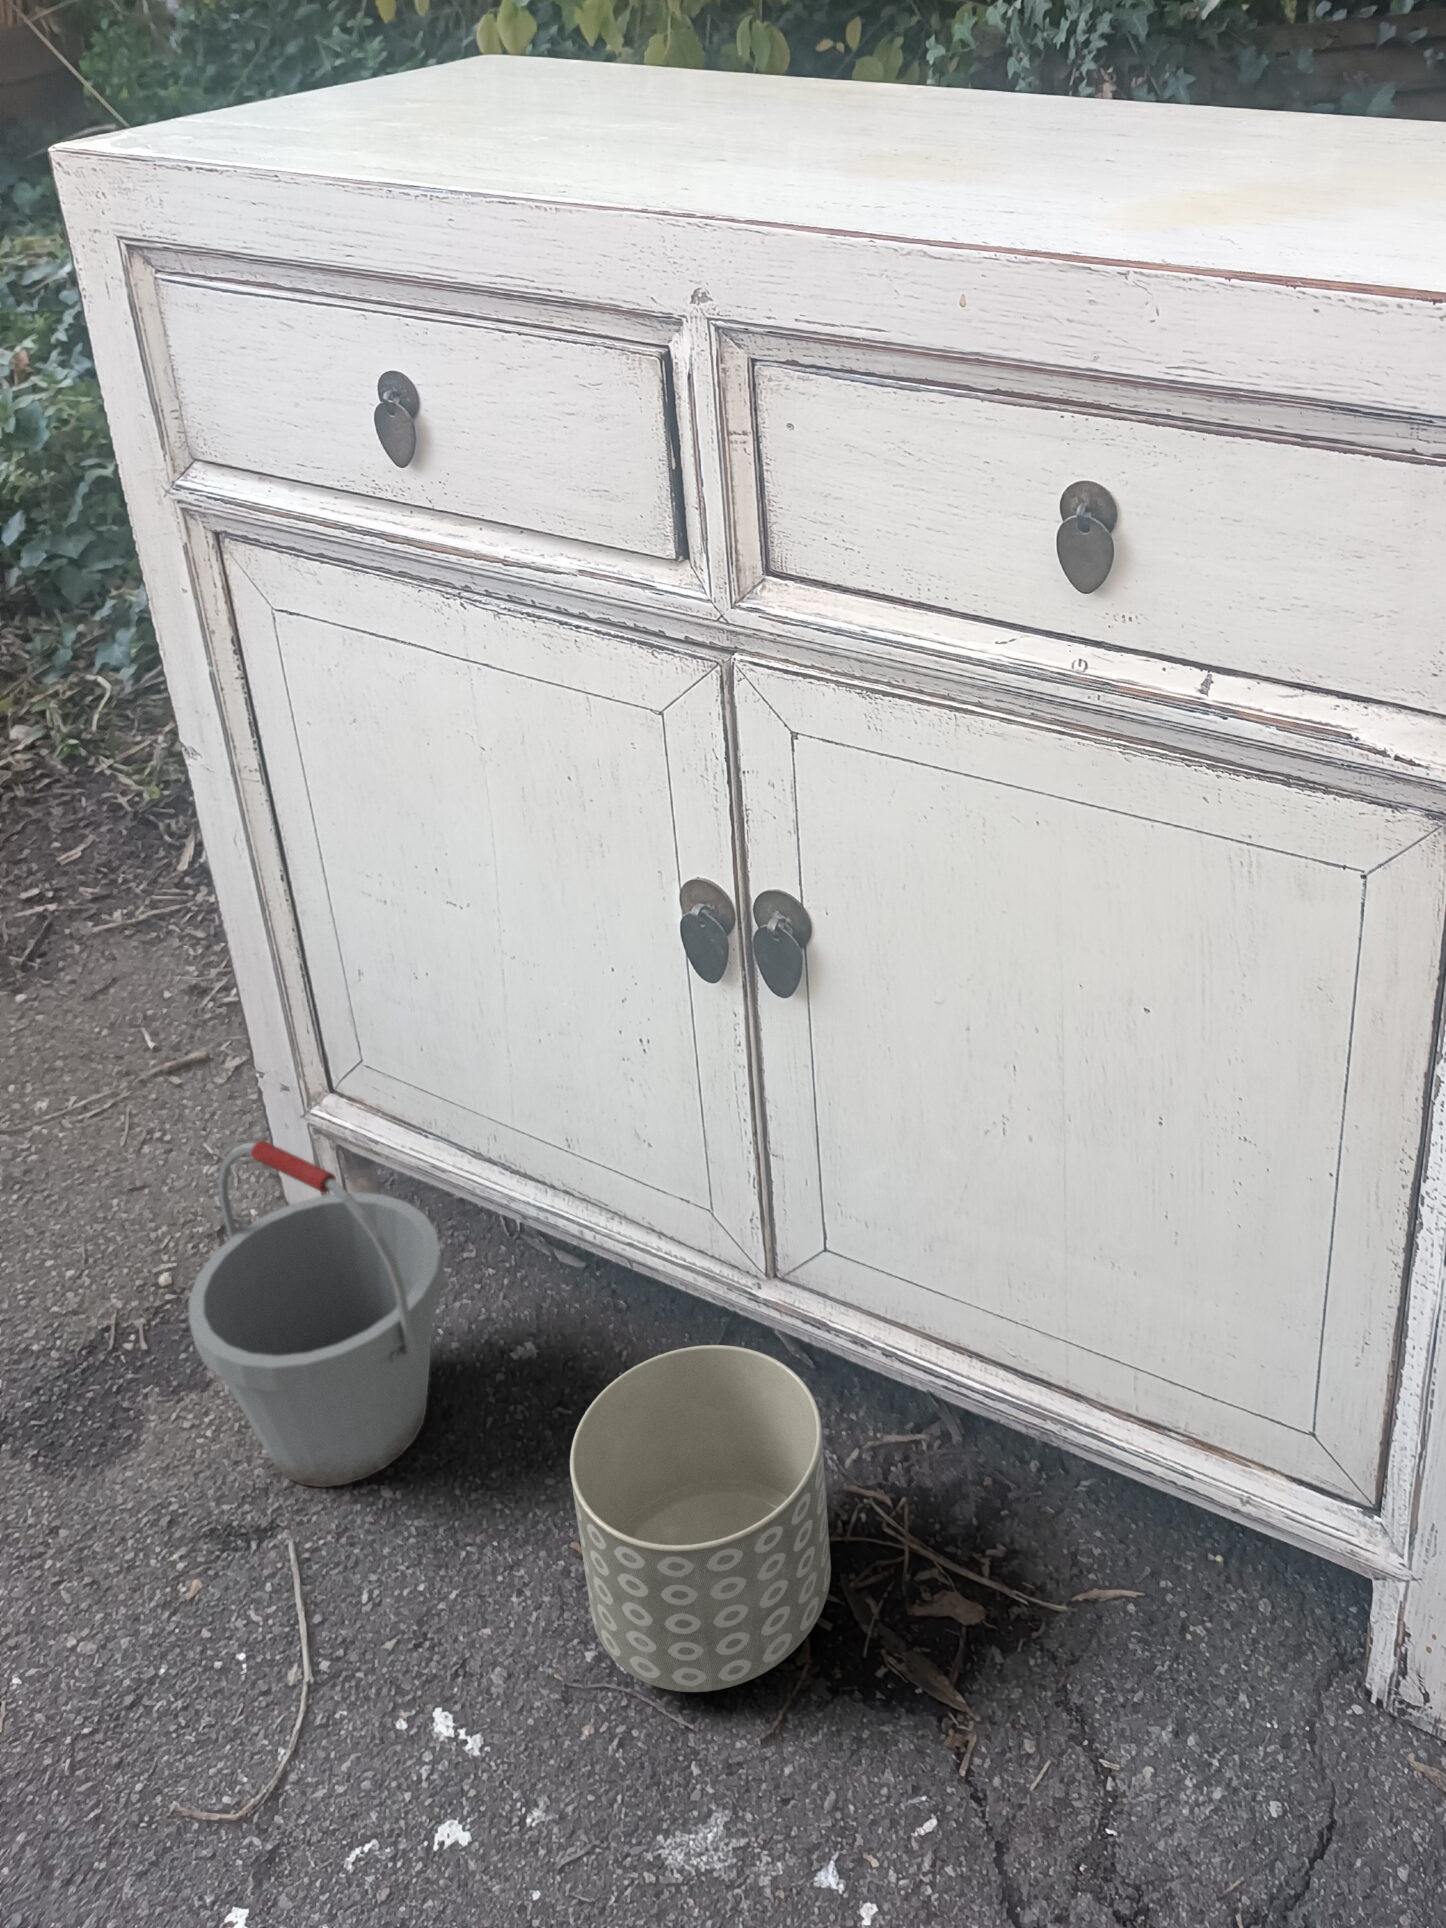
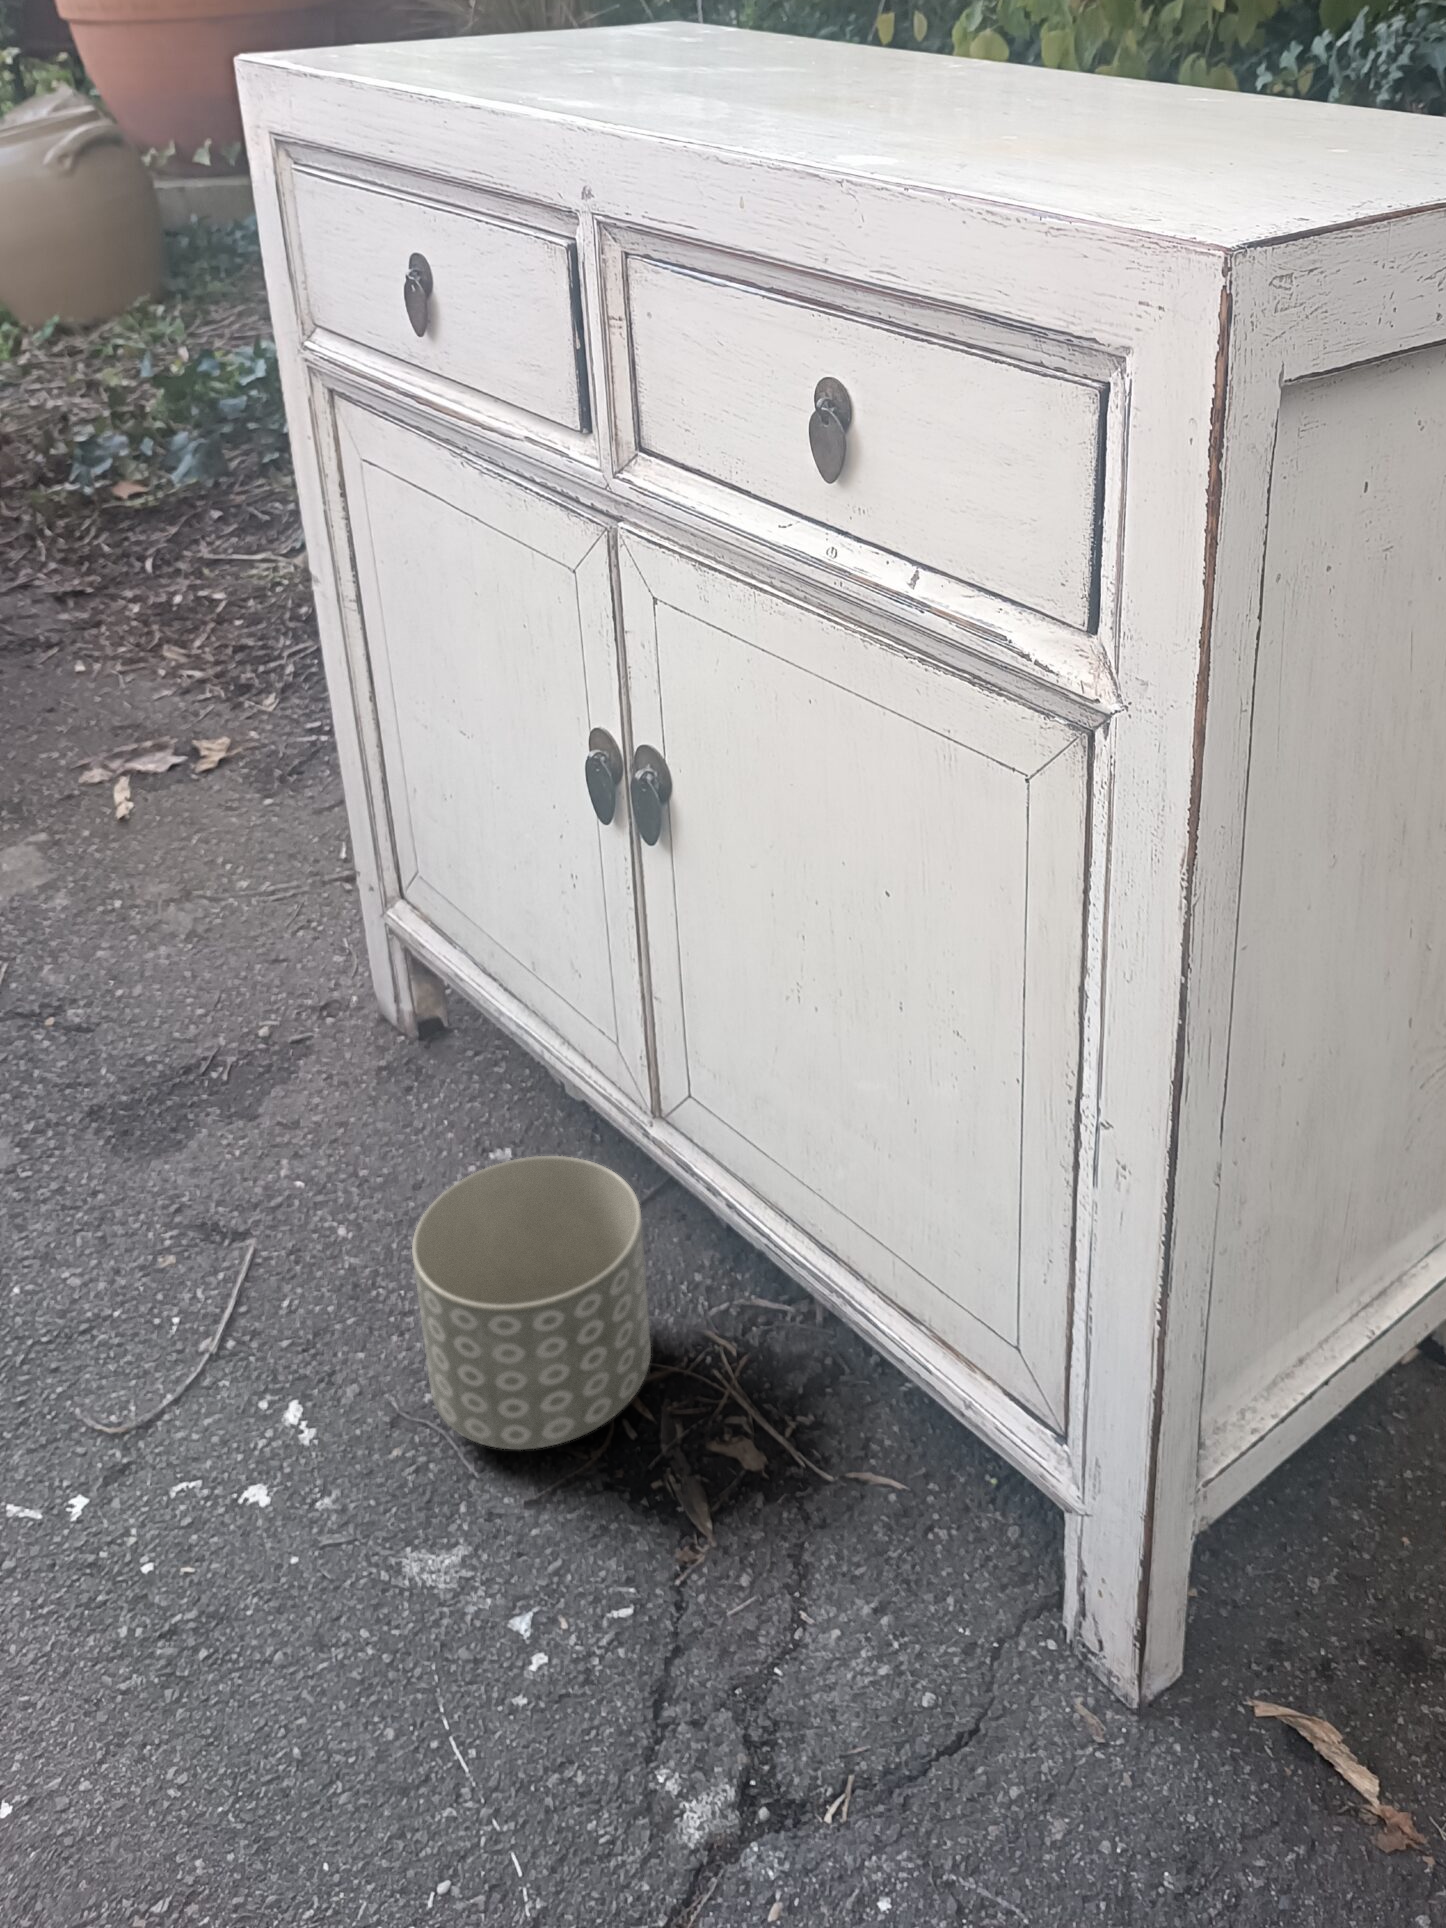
bucket: present [189,1141,444,1487] -> none [208,908,428,1218]

